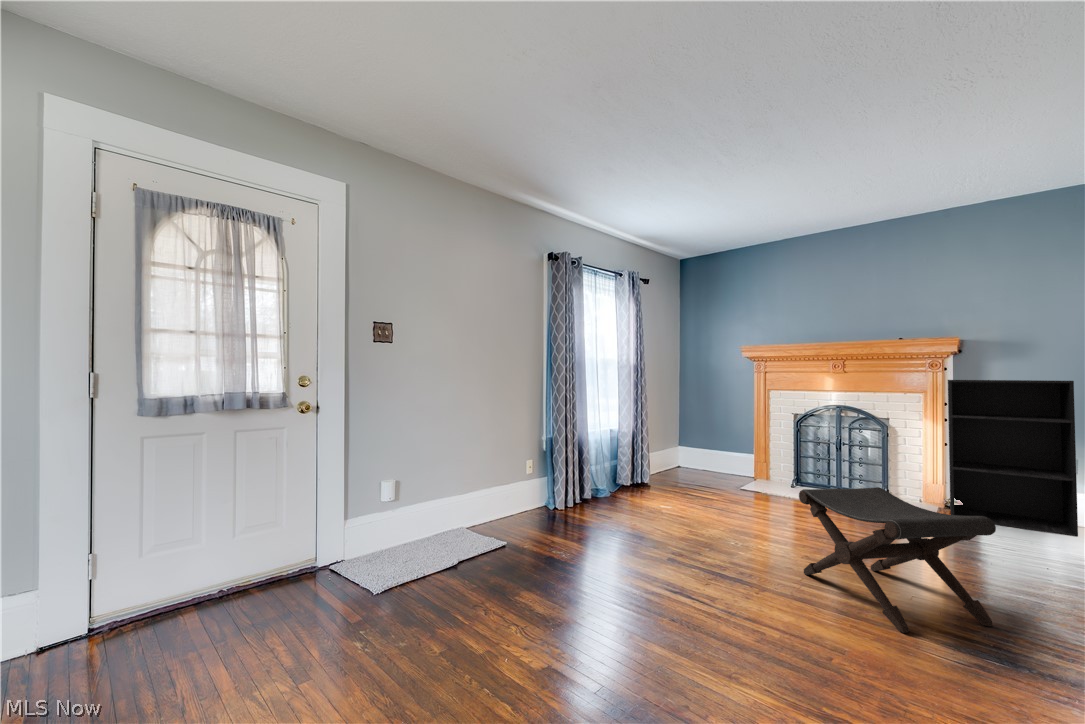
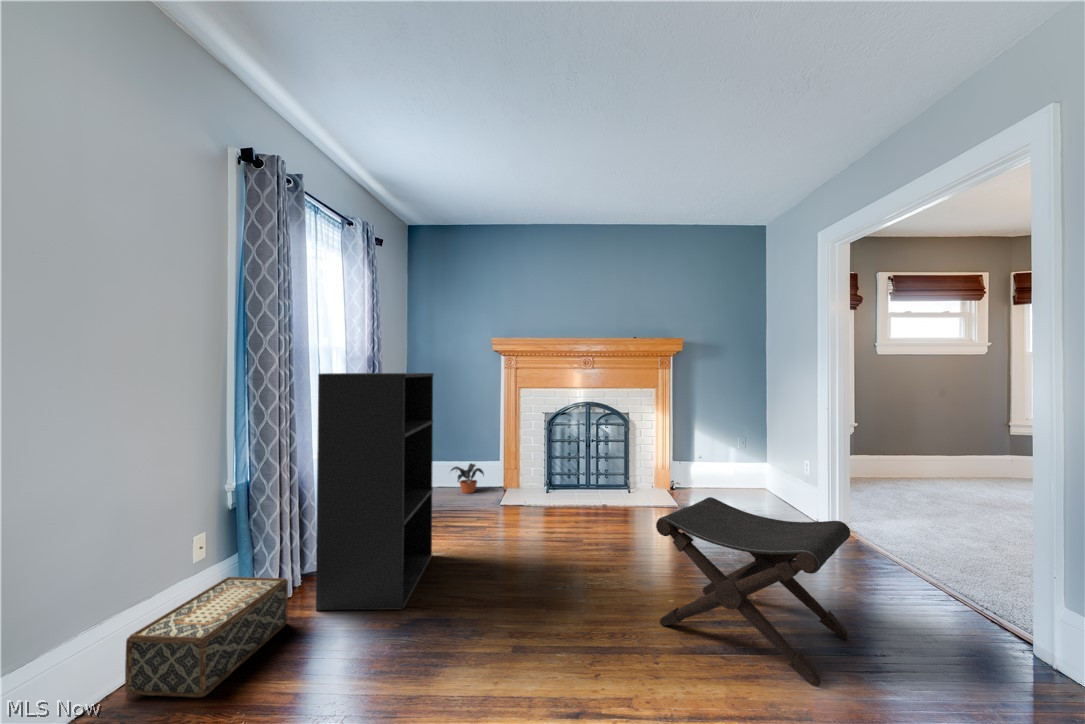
bookshelf: present [948,380,1078,537] -> present [316,373,434,610]
potted plant: none [707,454,737,478] -> present [451,463,484,493]
woven basket: none [496,486,567,532] -> present [125,577,288,698]

